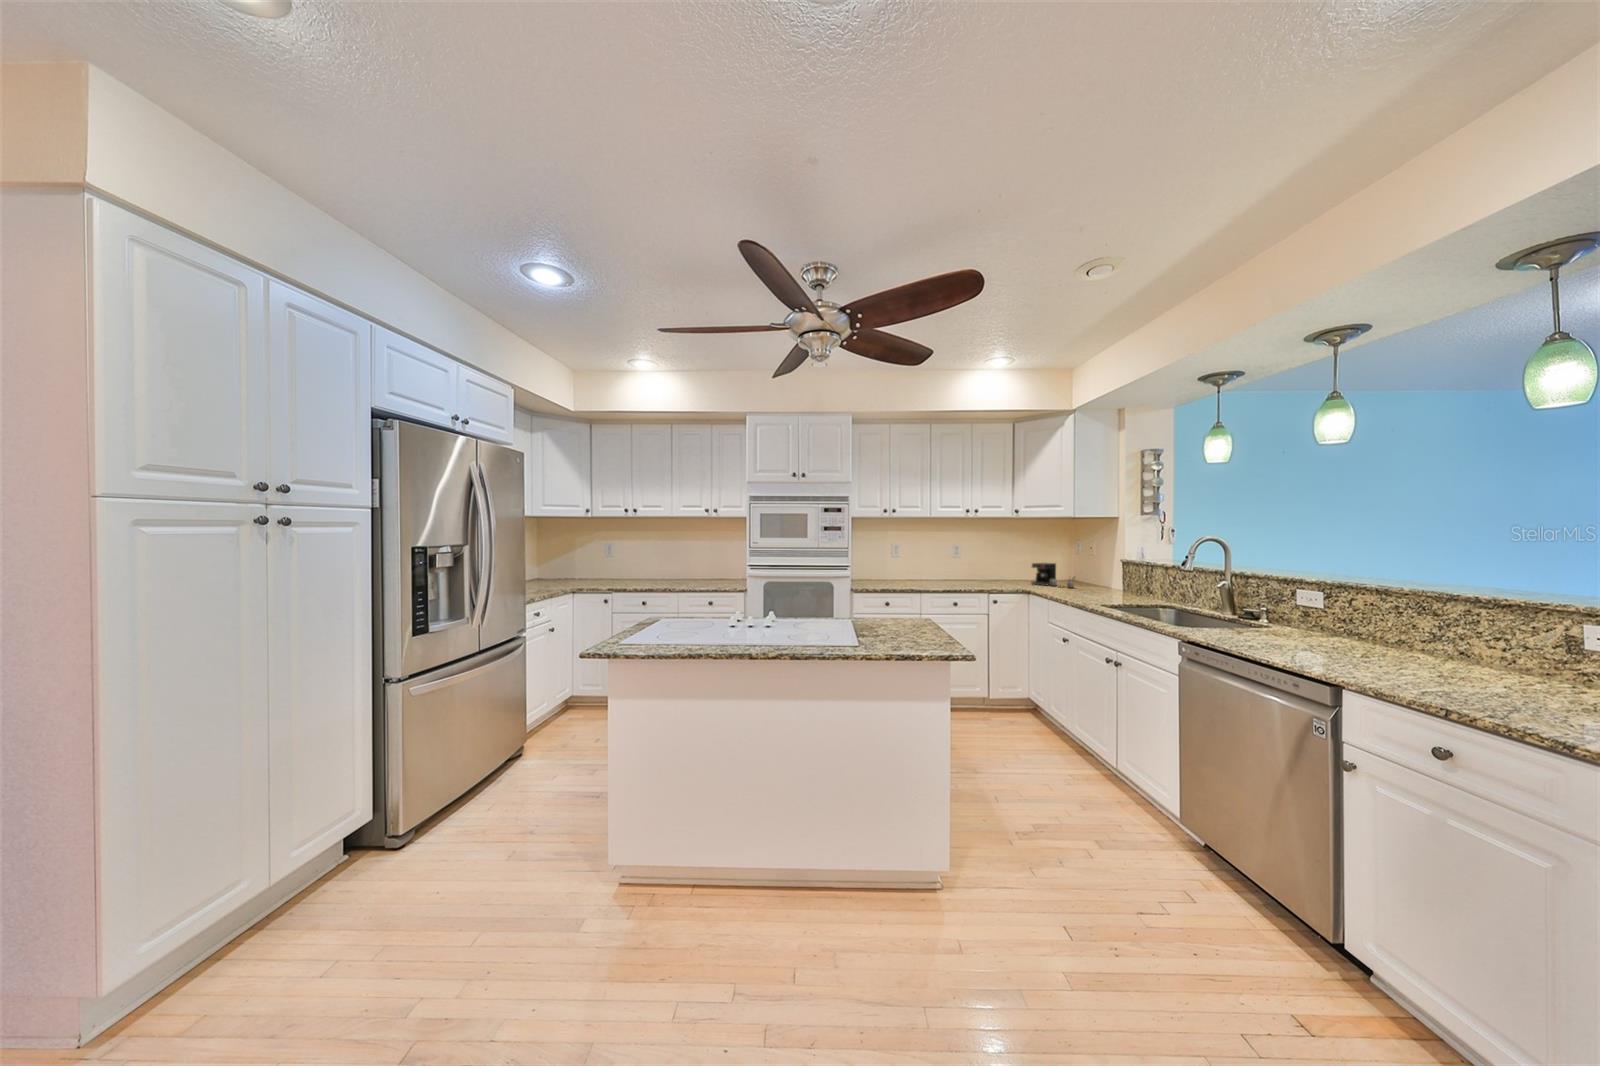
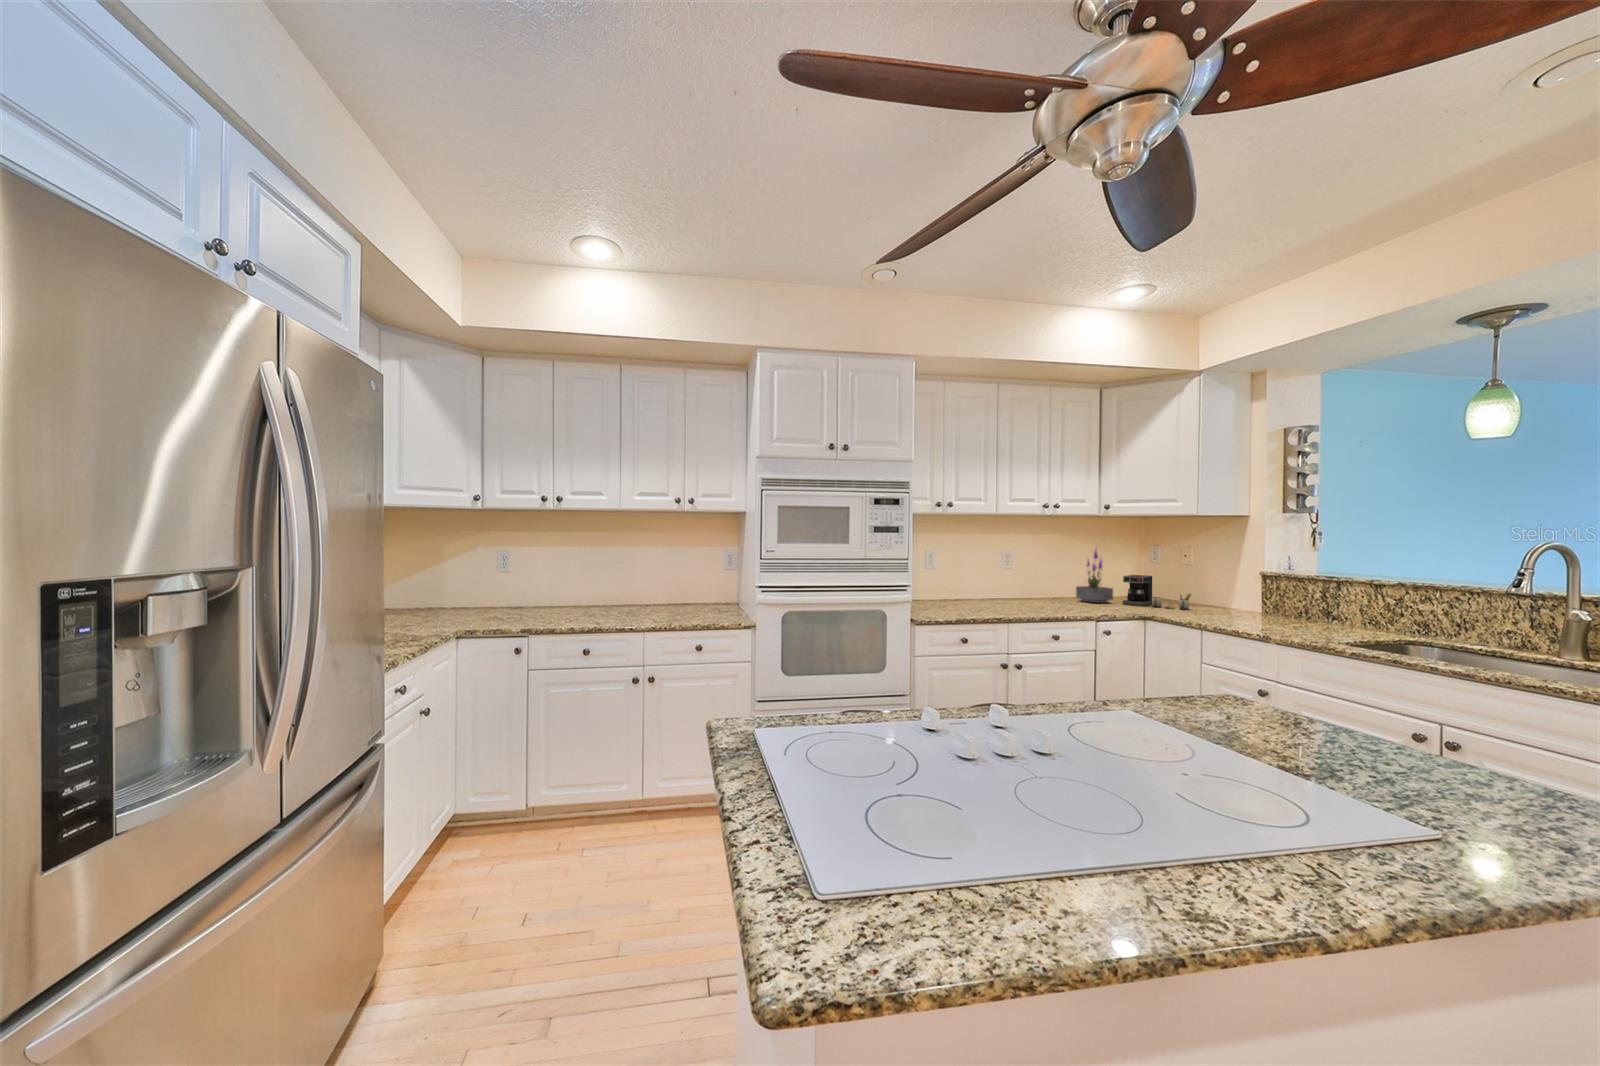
potted plant: none [1001,540,1026,583] -> present [1076,547,1113,603]

